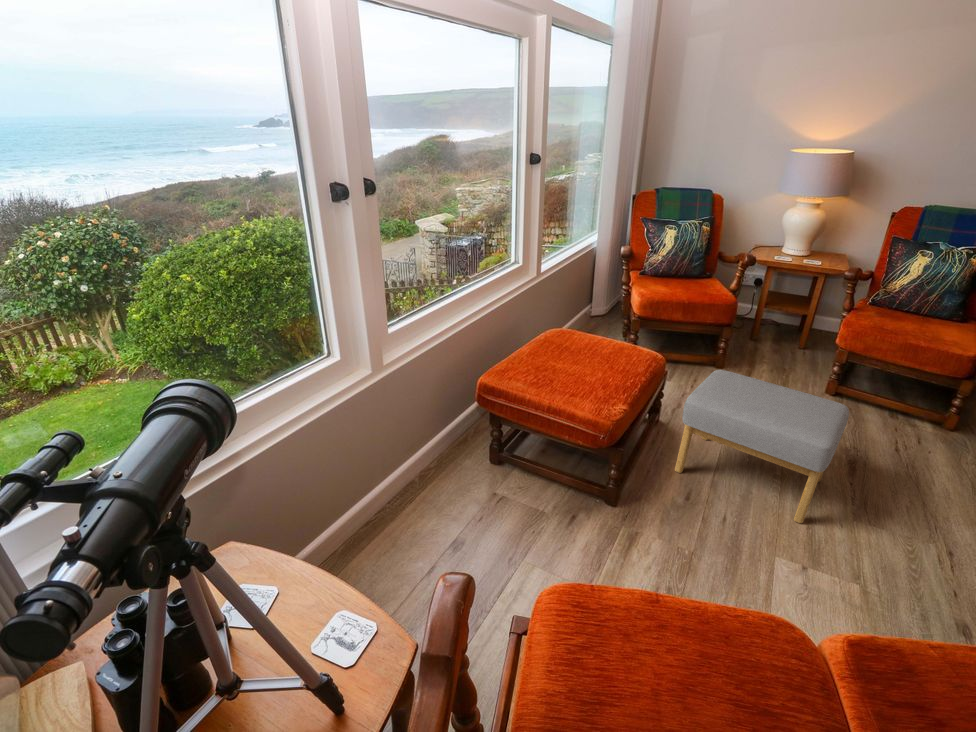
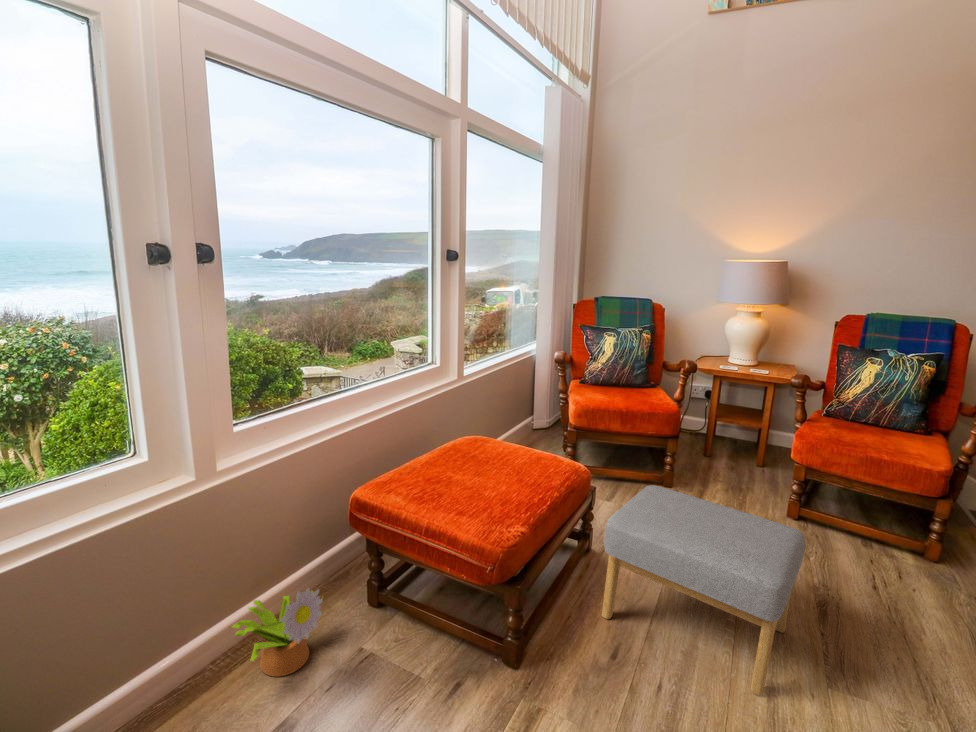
decorative plant: none [400,450,468,512] -> present [232,588,323,677]

